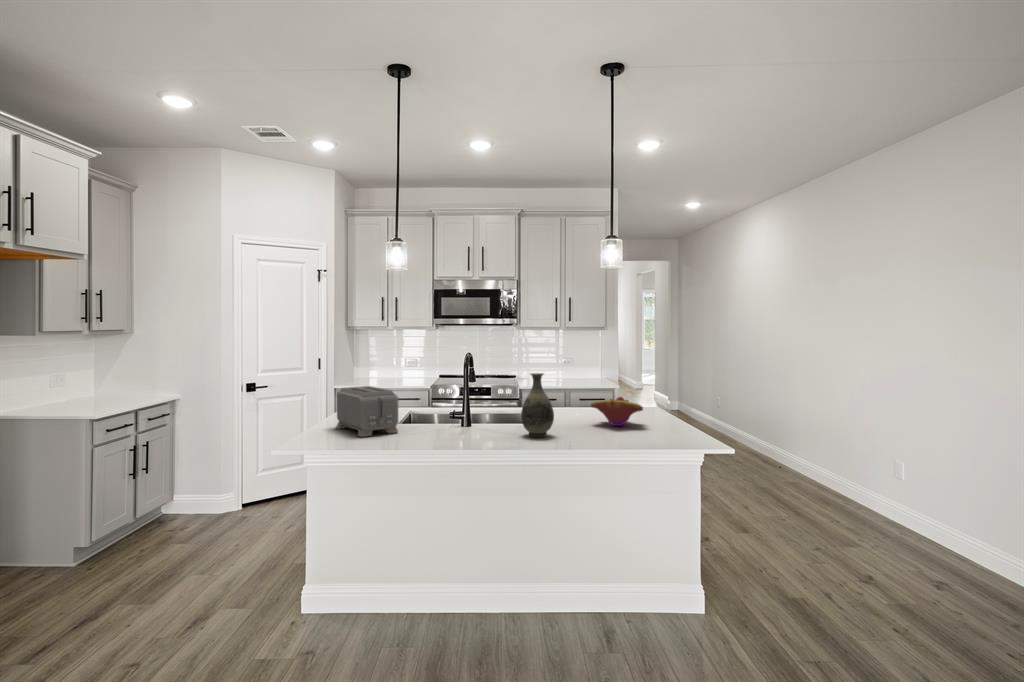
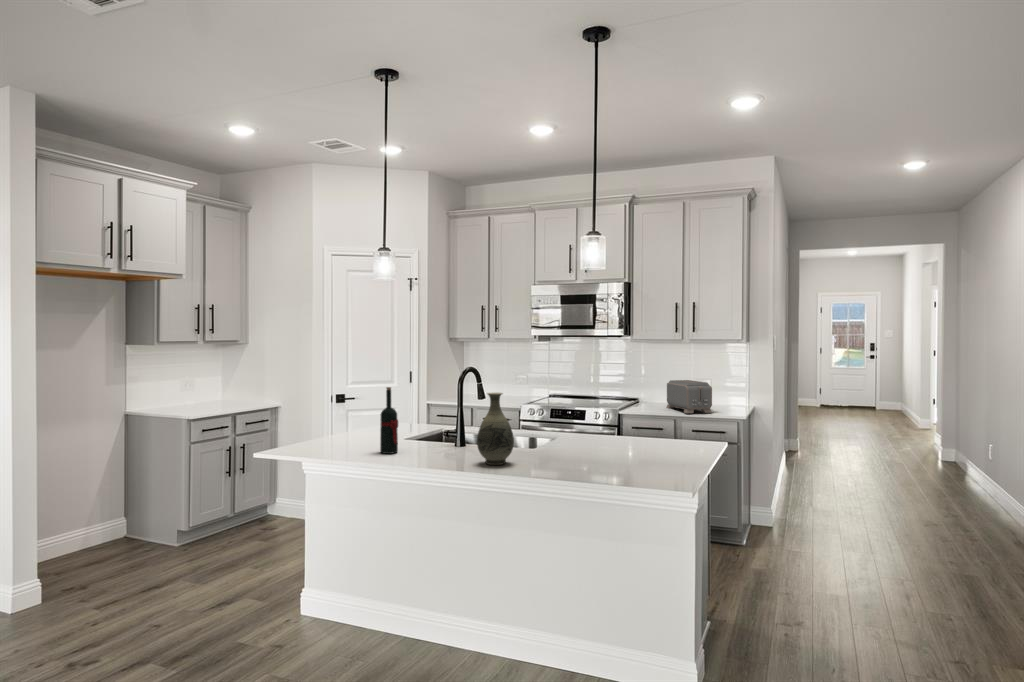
wine bottle: none [413,372,434,436] -> present [380,387,398,454]
toaster: present [336,386,398,437] -> present [666,380,712,413]
decorative bowl: present [591,397,643,426] -> none [584,425,649,460]

